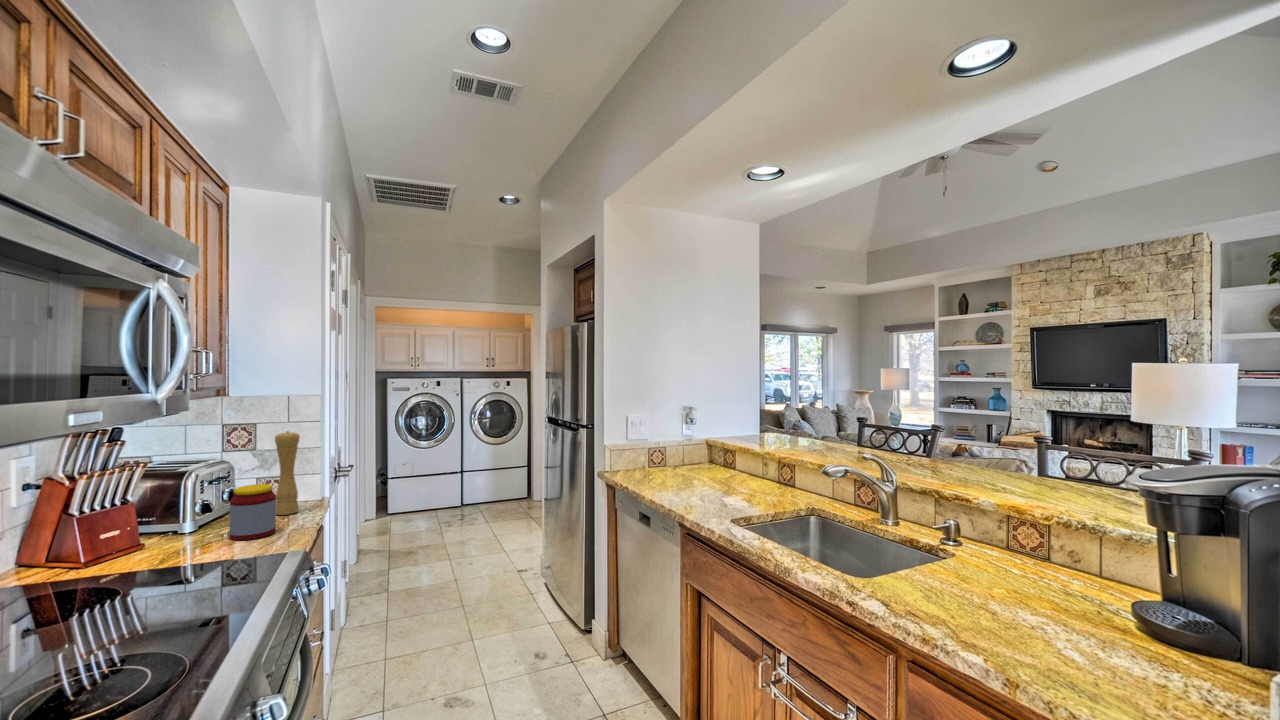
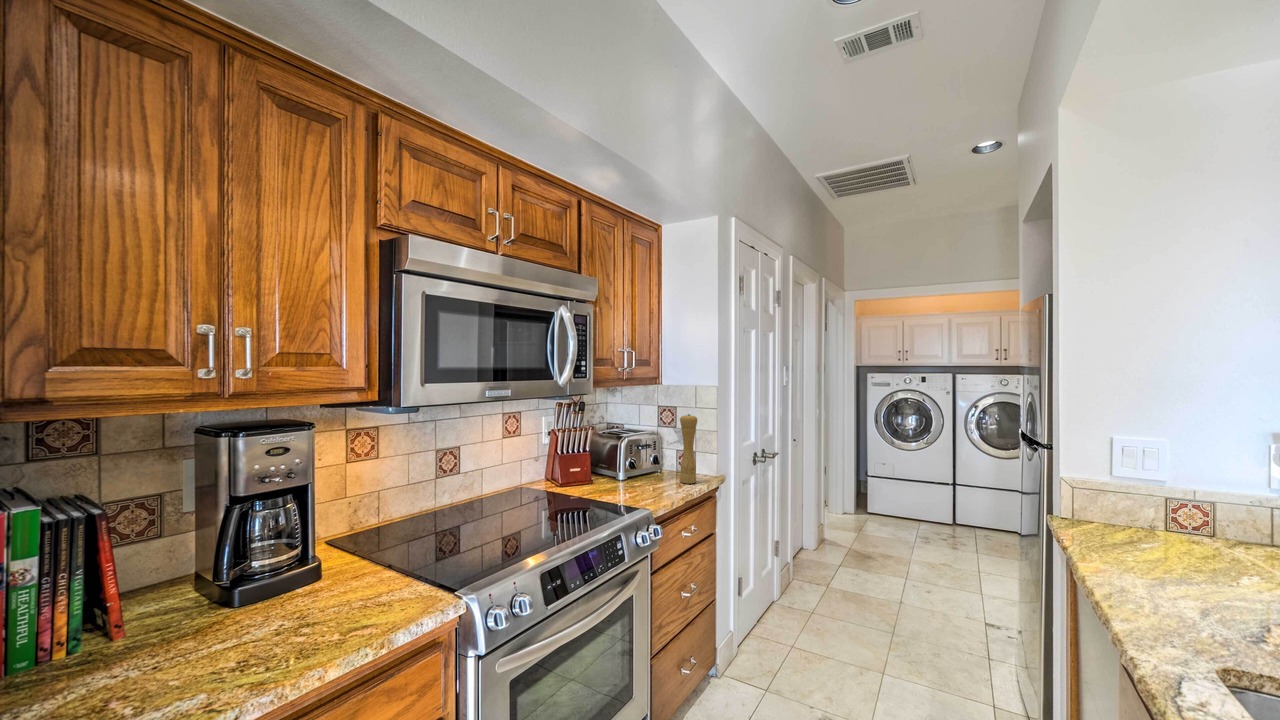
jar: present [230,484,276,540] -> none [634,453,663,496]

